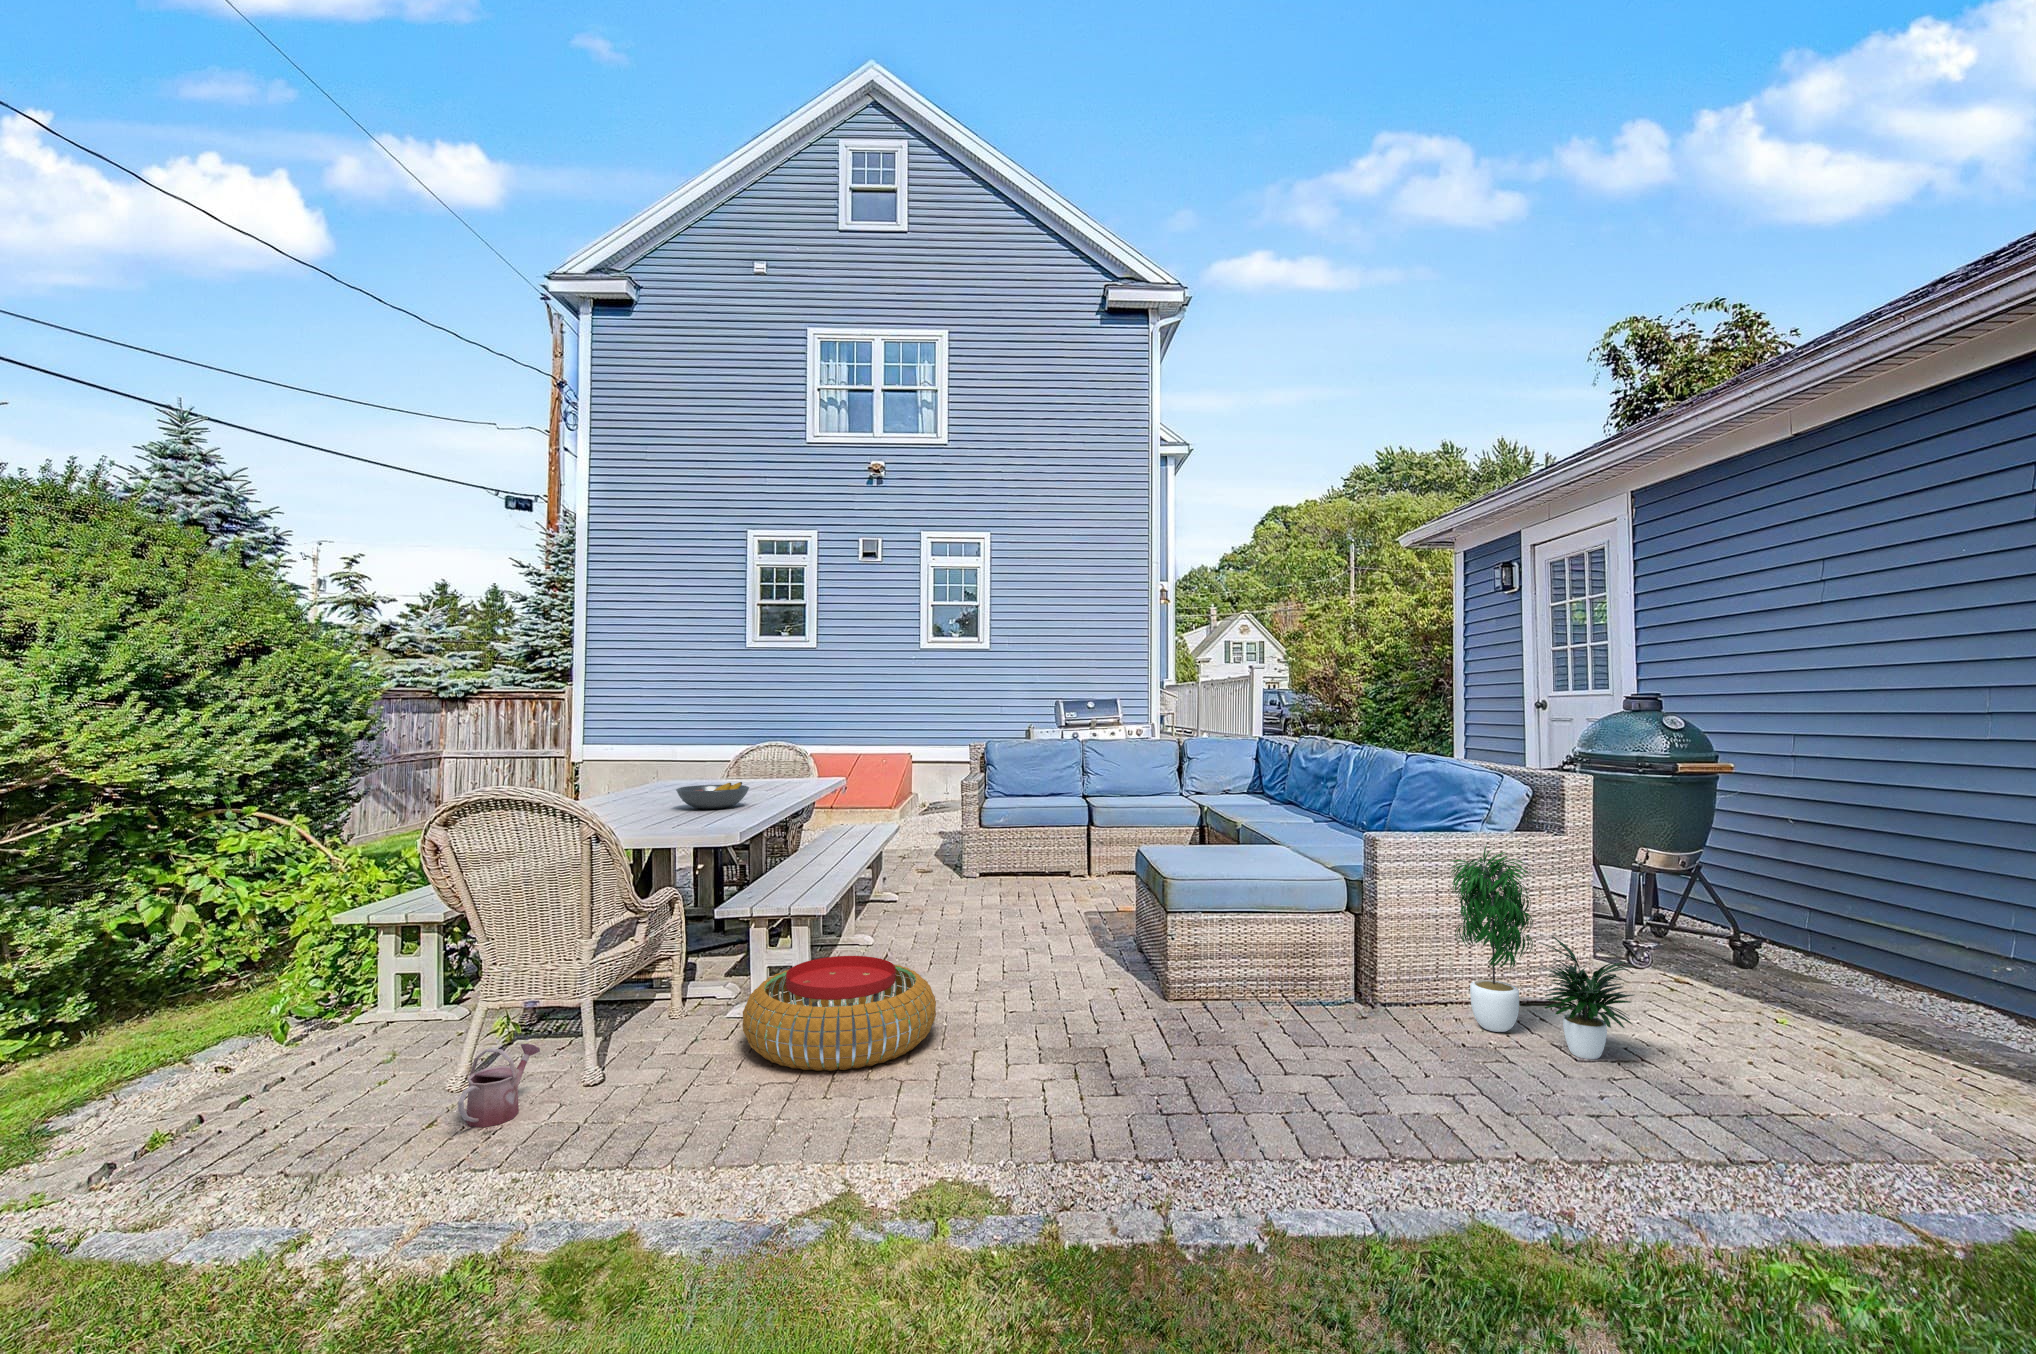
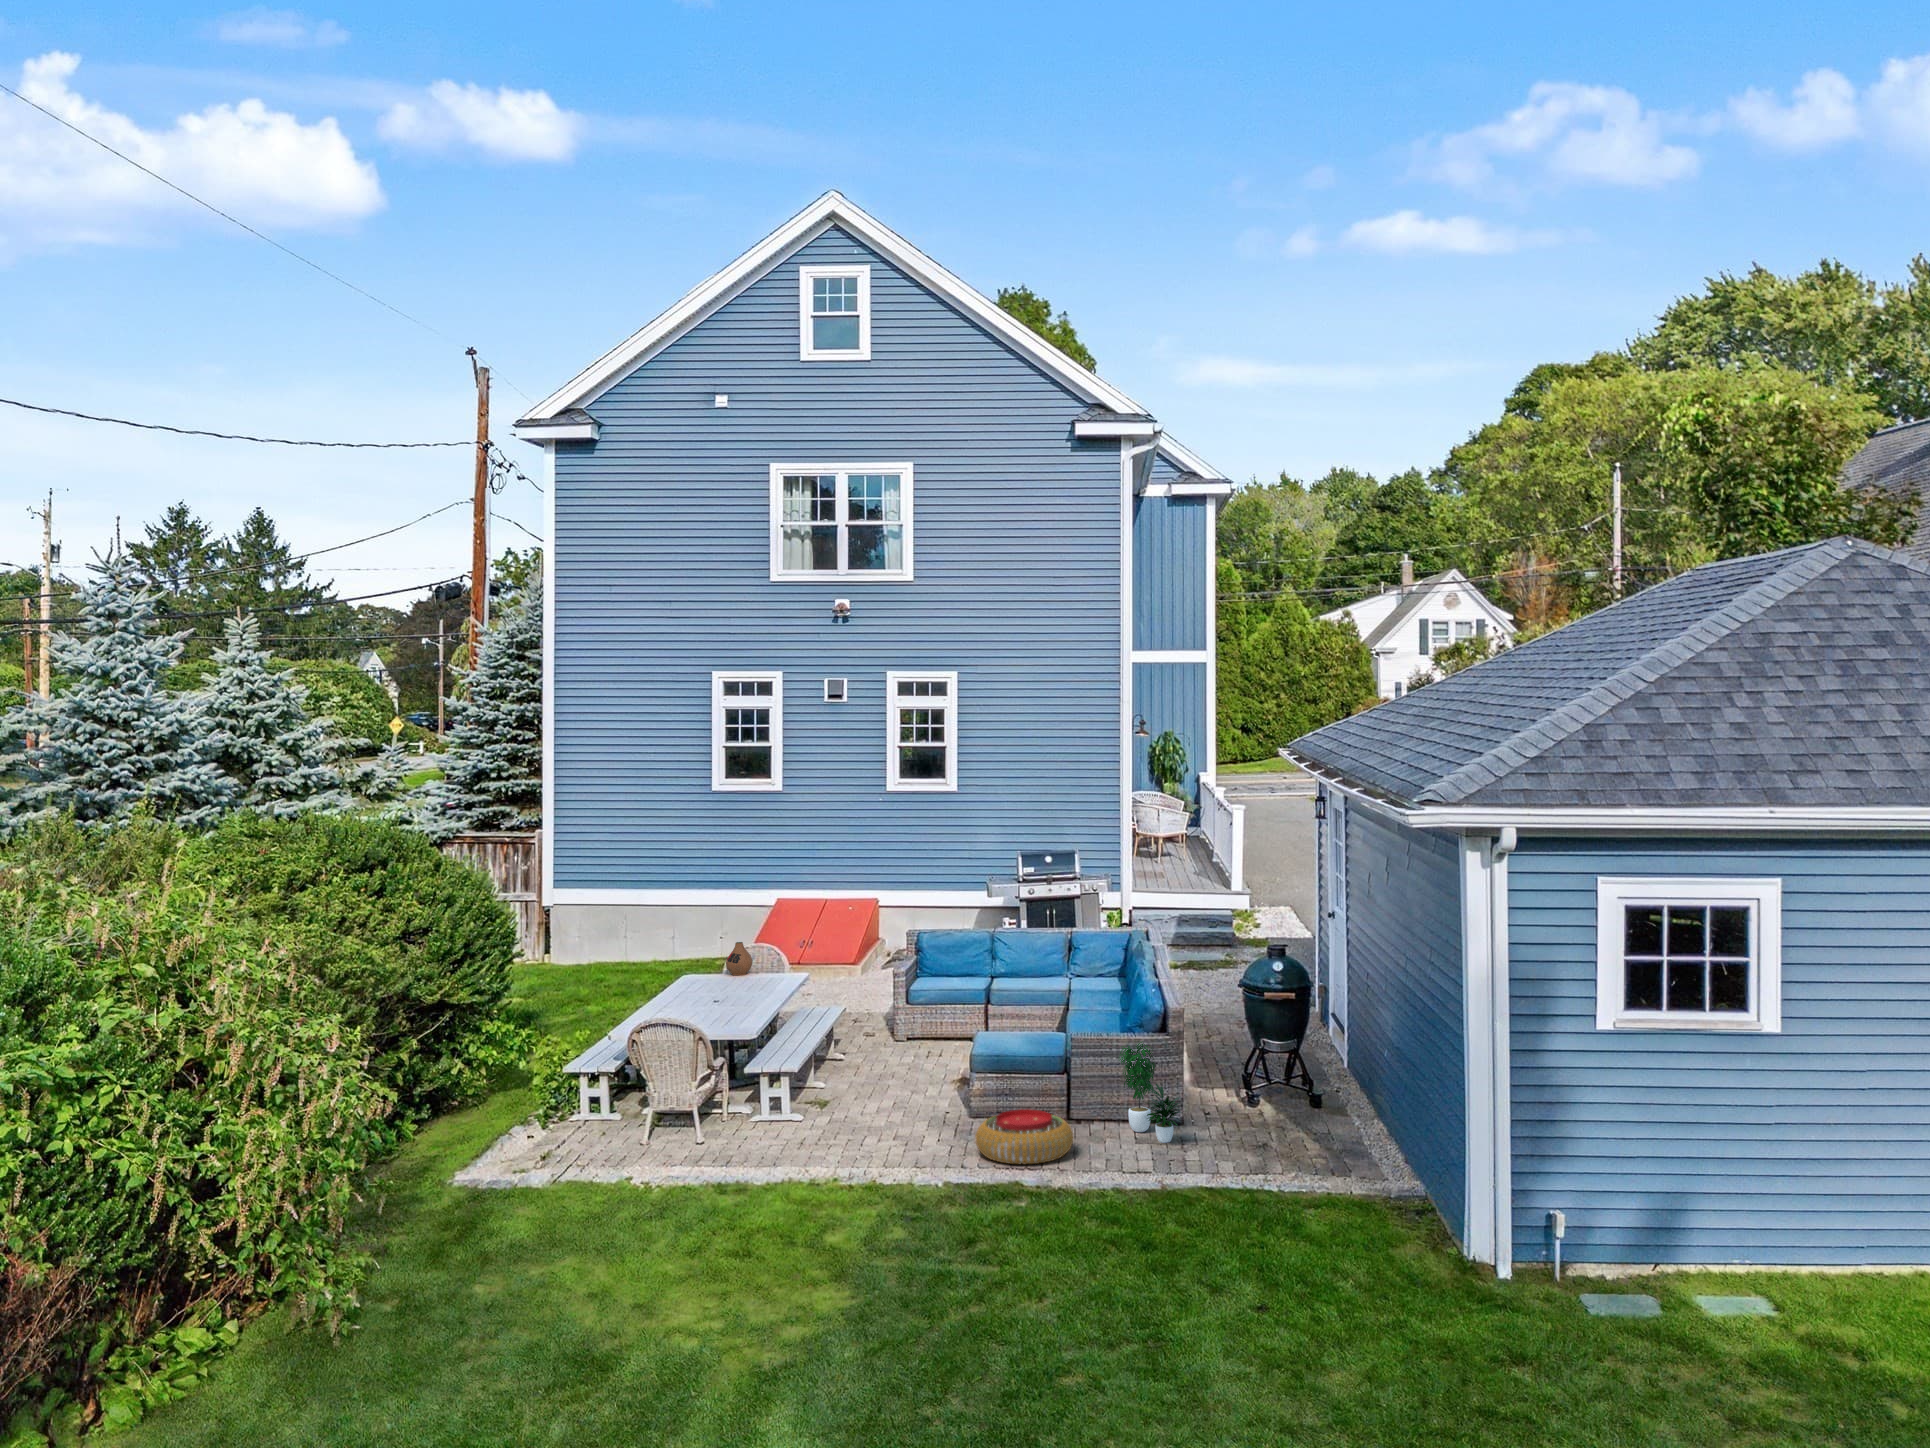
vase: none [721,740,761,785] -> present [726,942,753,975]
fruit bowl: present [676,782,749,809] -> none [709,987,752,1005]
pouf: present [743,956,936,1071] -> present [975,1109,1073,1164]
watering can: present [458,1044,540,1127] -> none [653,1128,677,1159]

